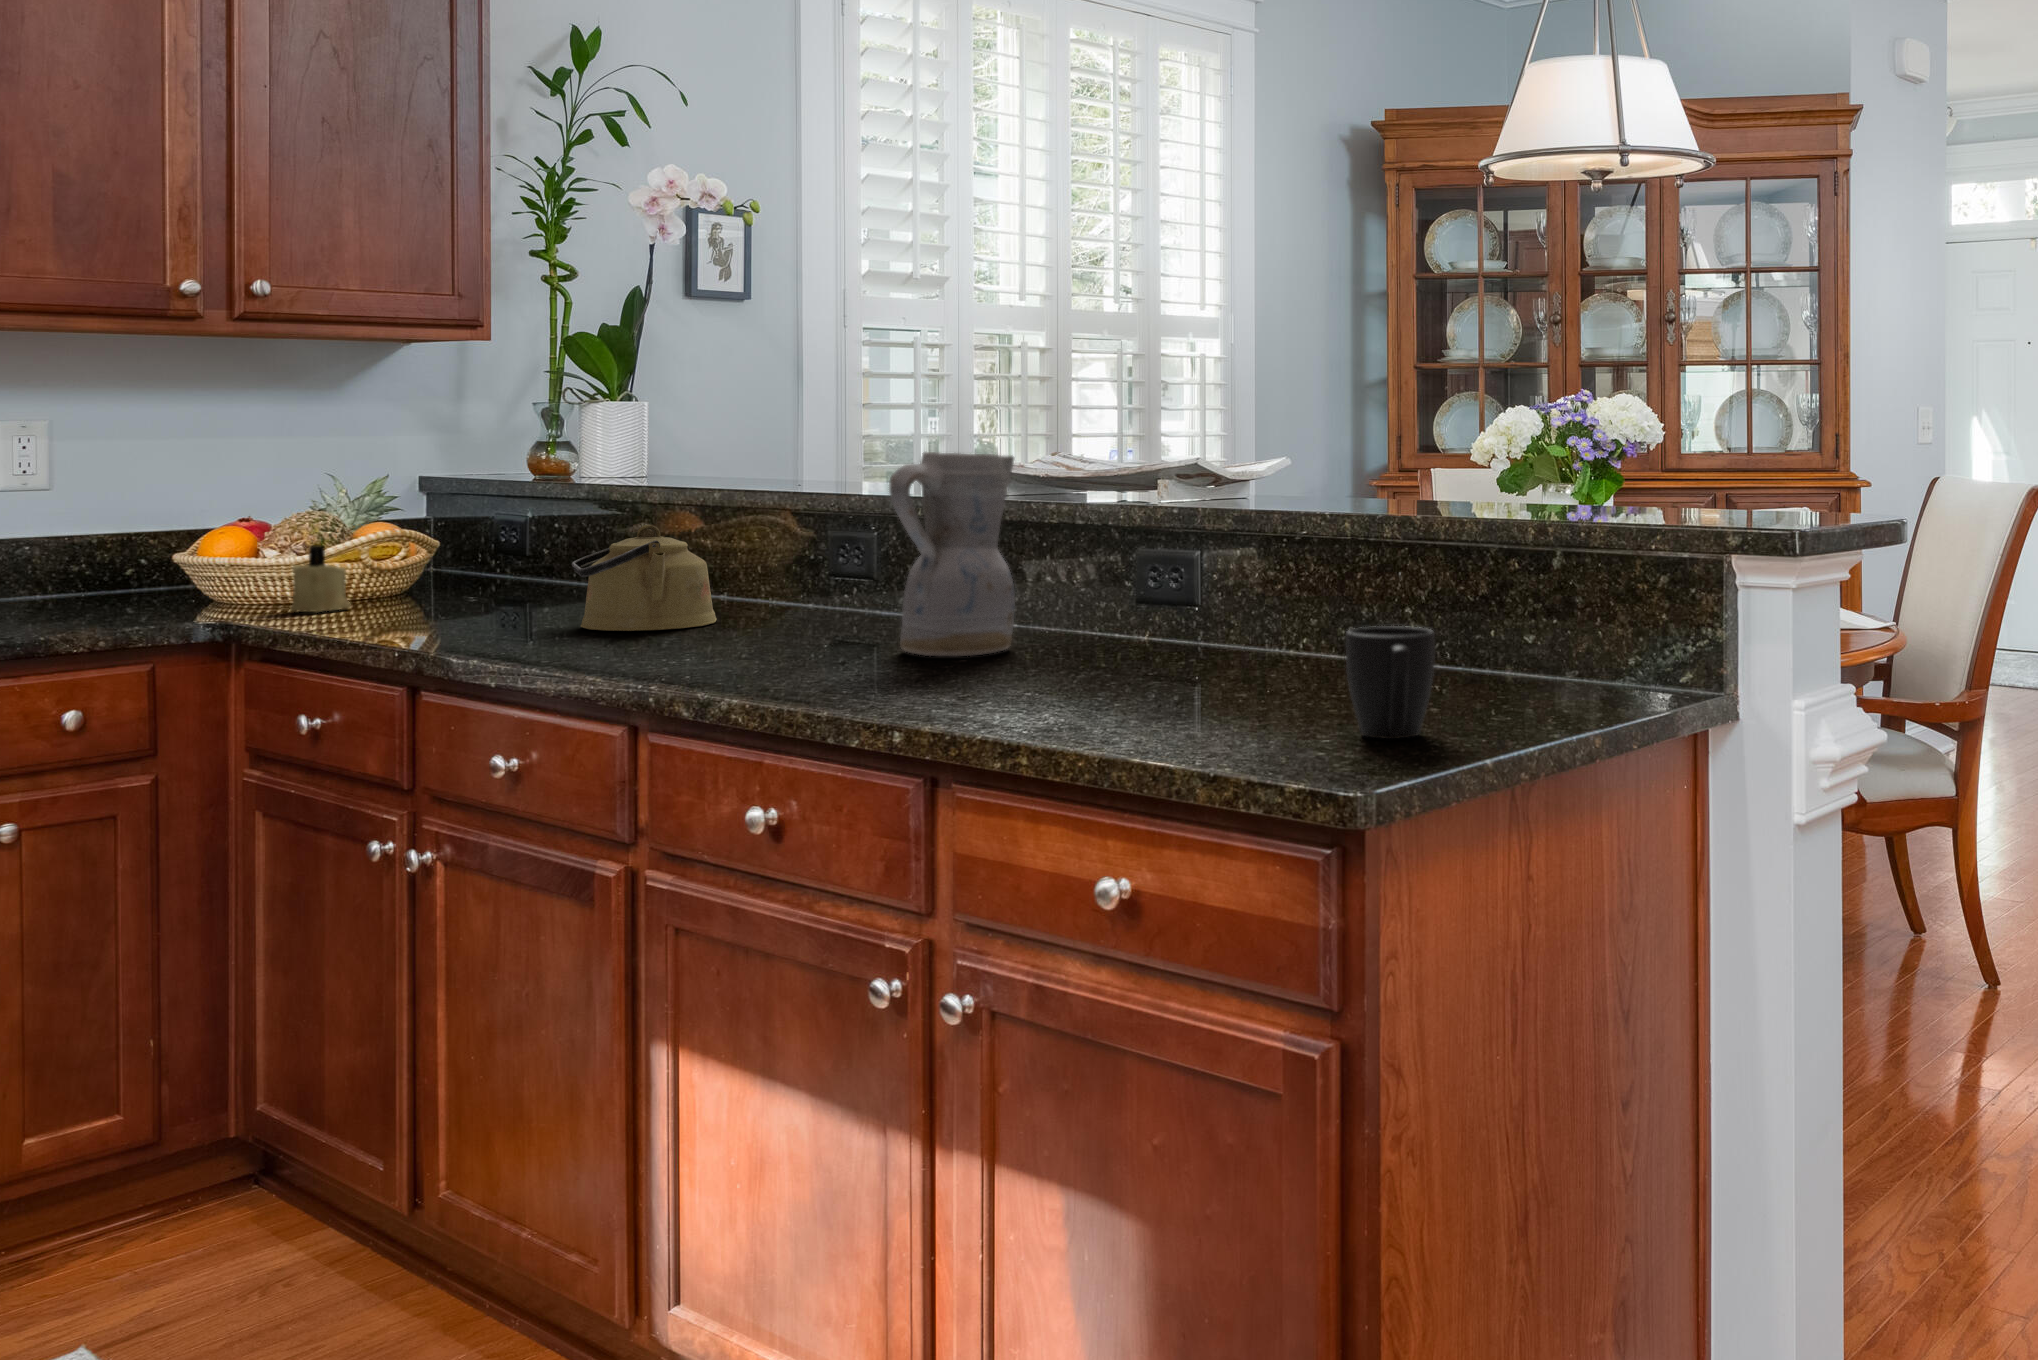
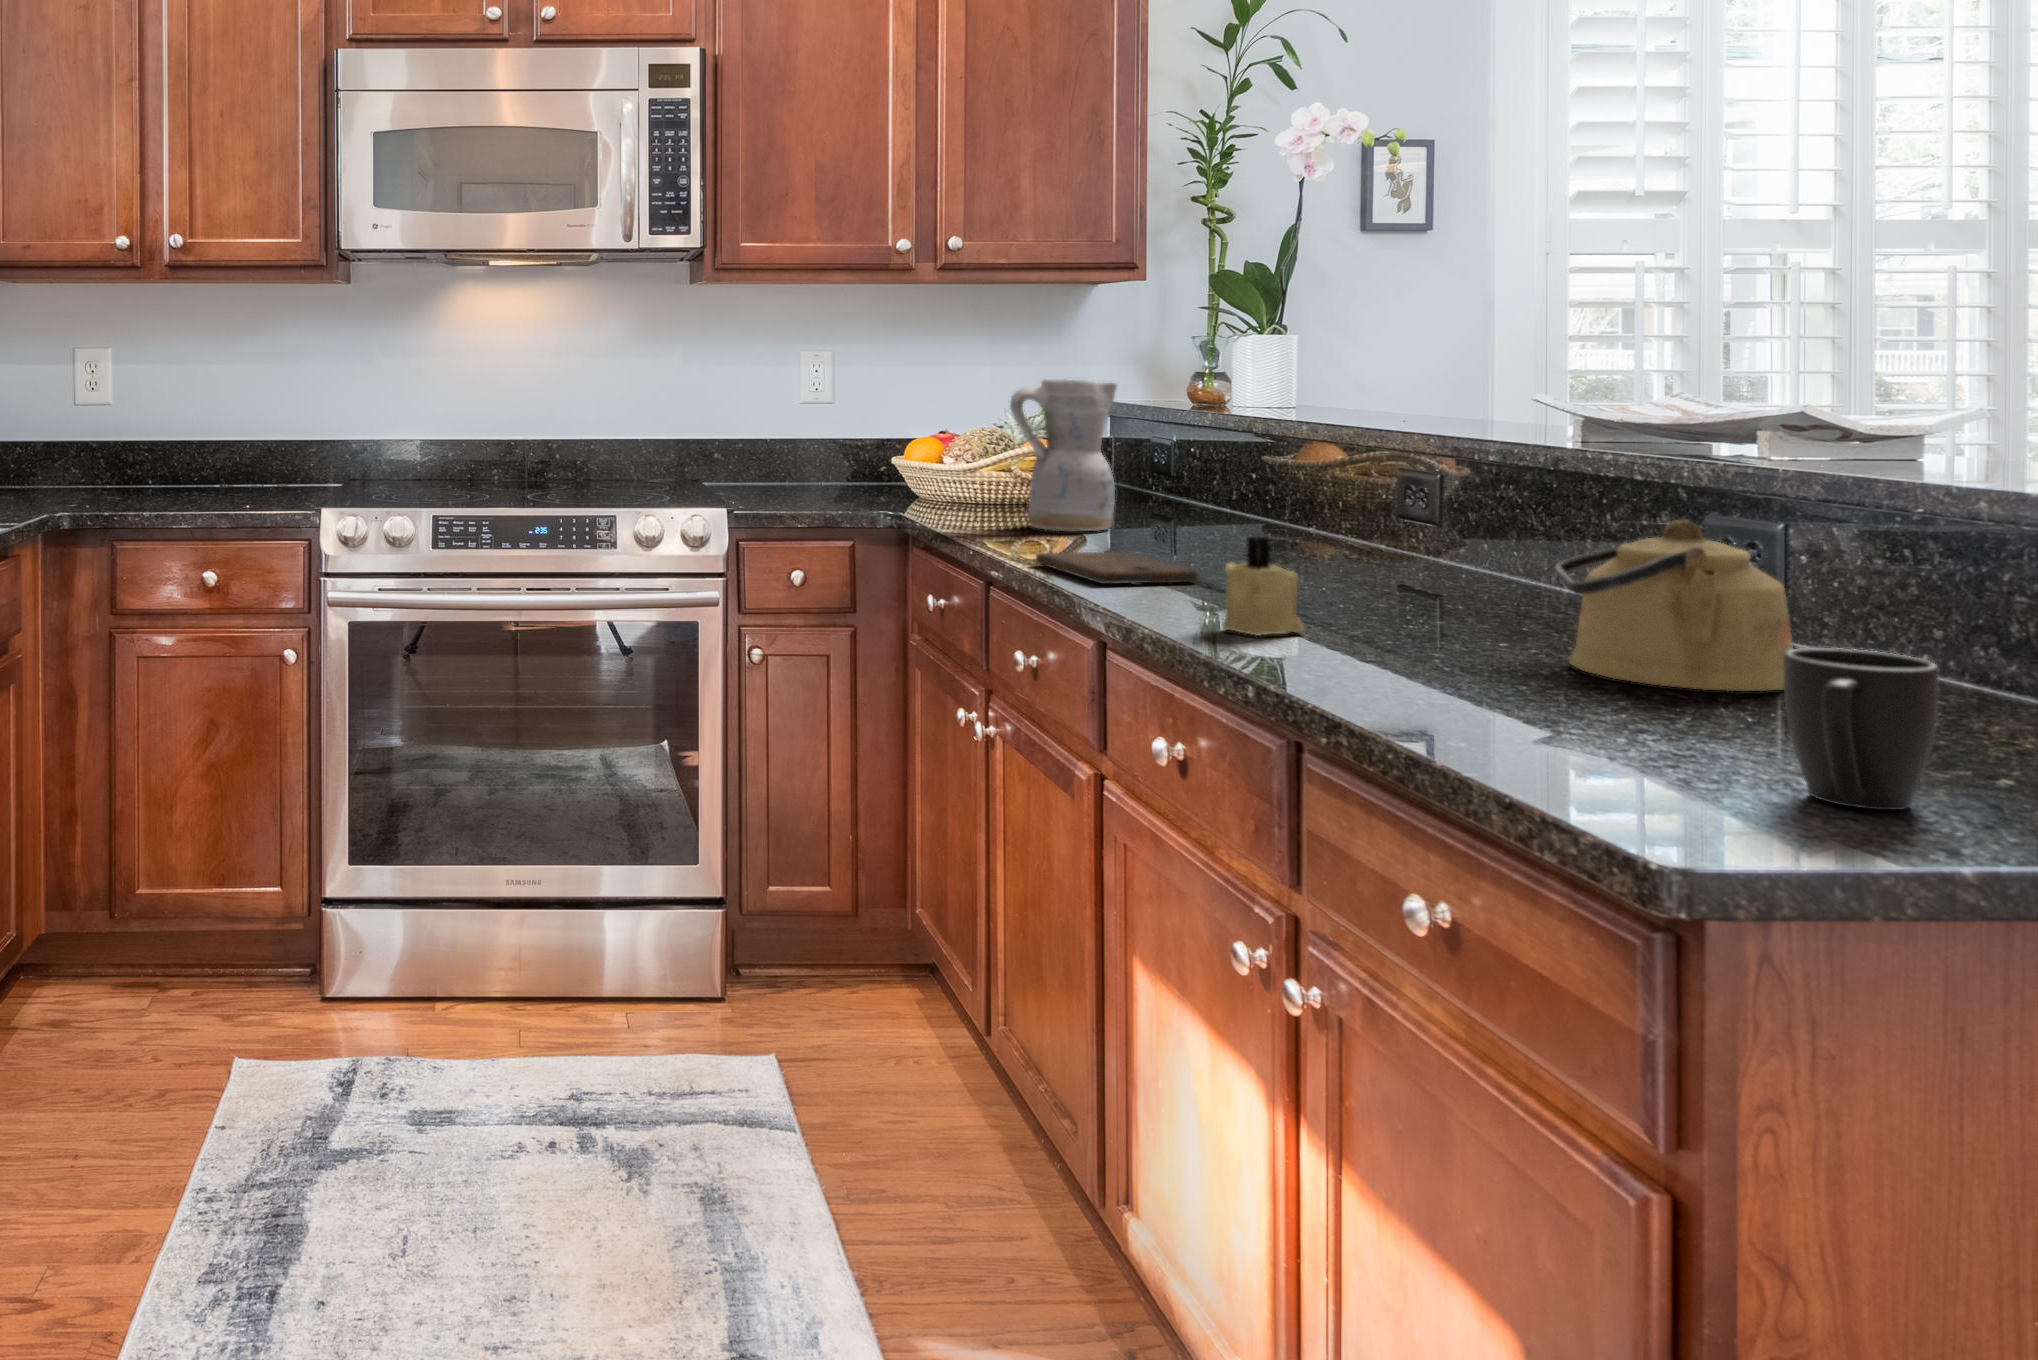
ceramic pitcher: present [889,452,1015,656] -> present [1010,378,1117,532]
kettle: present [572,525,717,631] -> present [1555,520,1793,691]
candle: present [291,545,351,612] -> present [1223,537,1303,636]
cutting board: none [497,632,696,665] -> present [1036,552,1198,584]

